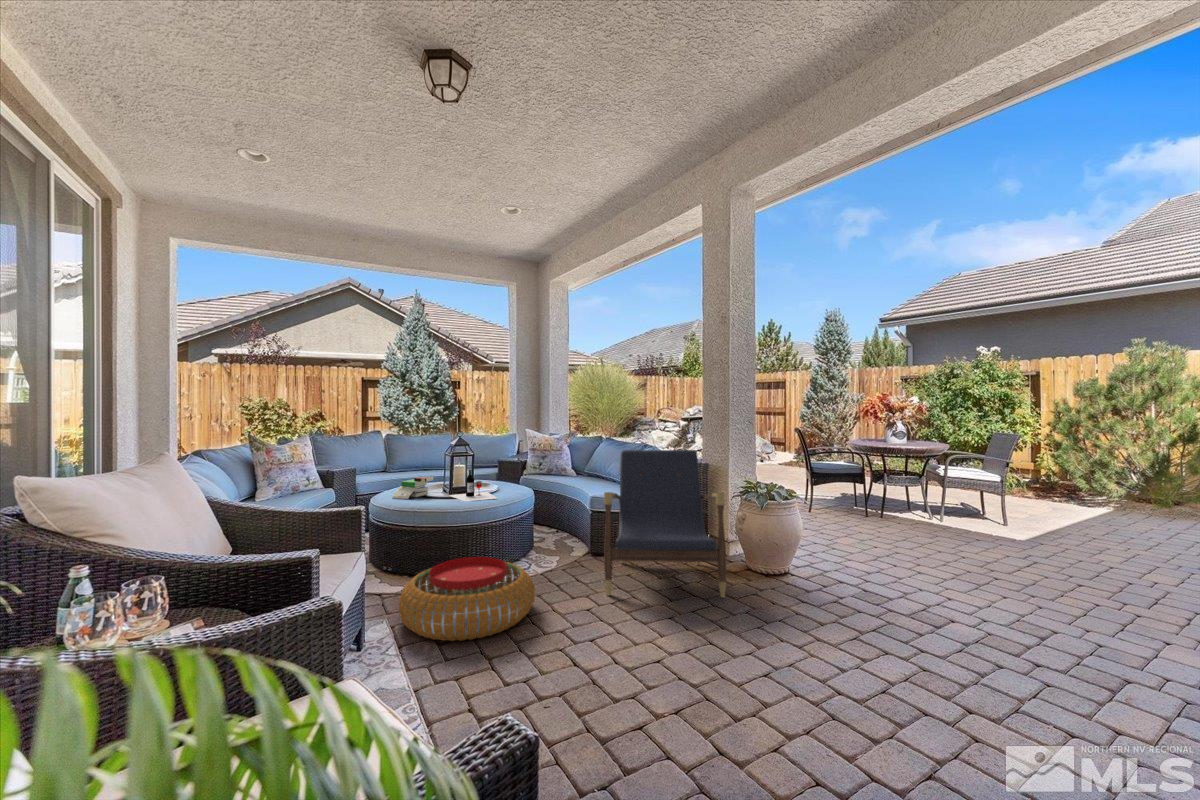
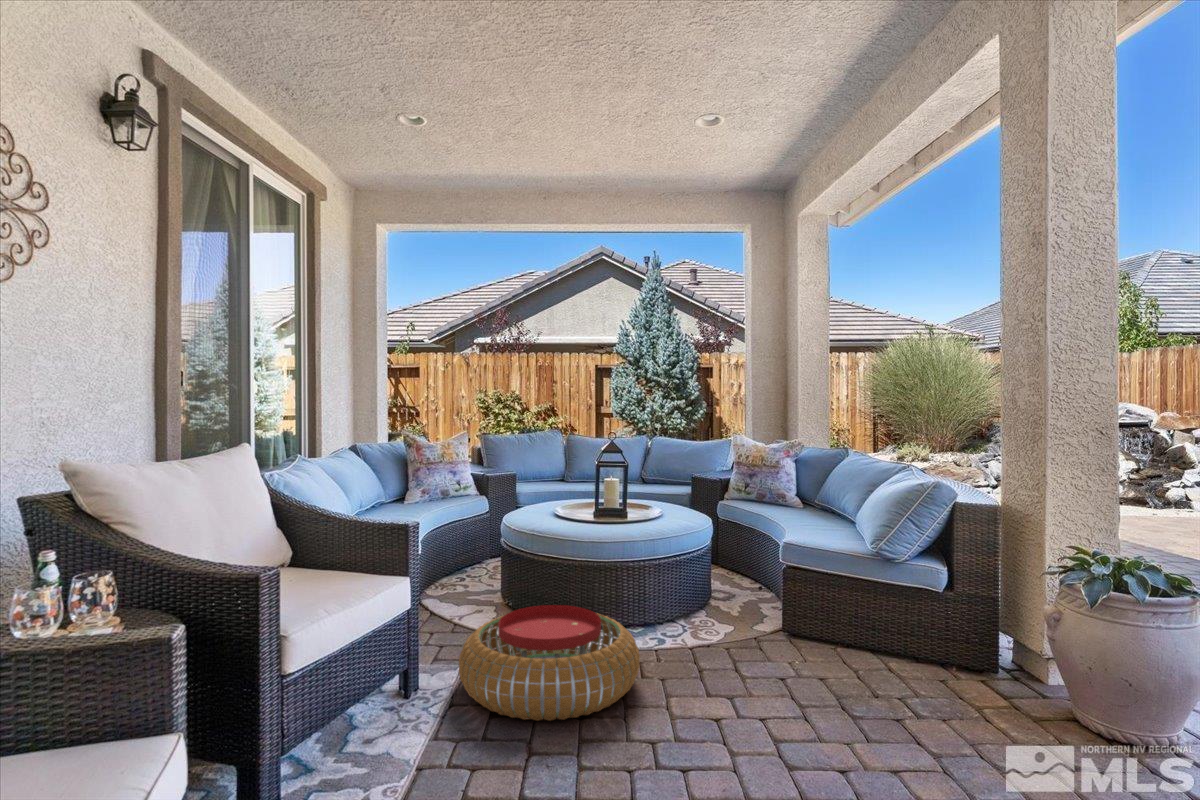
lounge chair: present [604,450,726,598] -> none [756,472,981,759]
wine bottle: present [450,469,497,501] -> none [587,486,647,529]
book: present [392,477,433,499] -> none [526,491,576,518]

